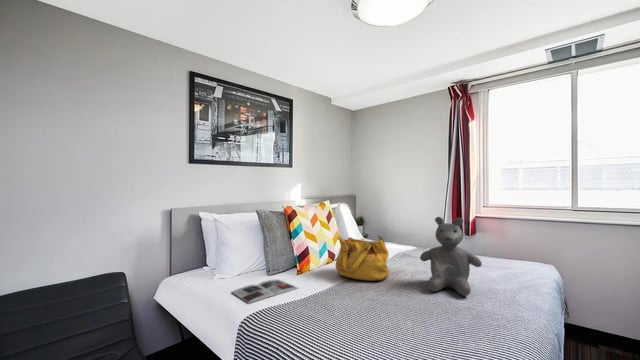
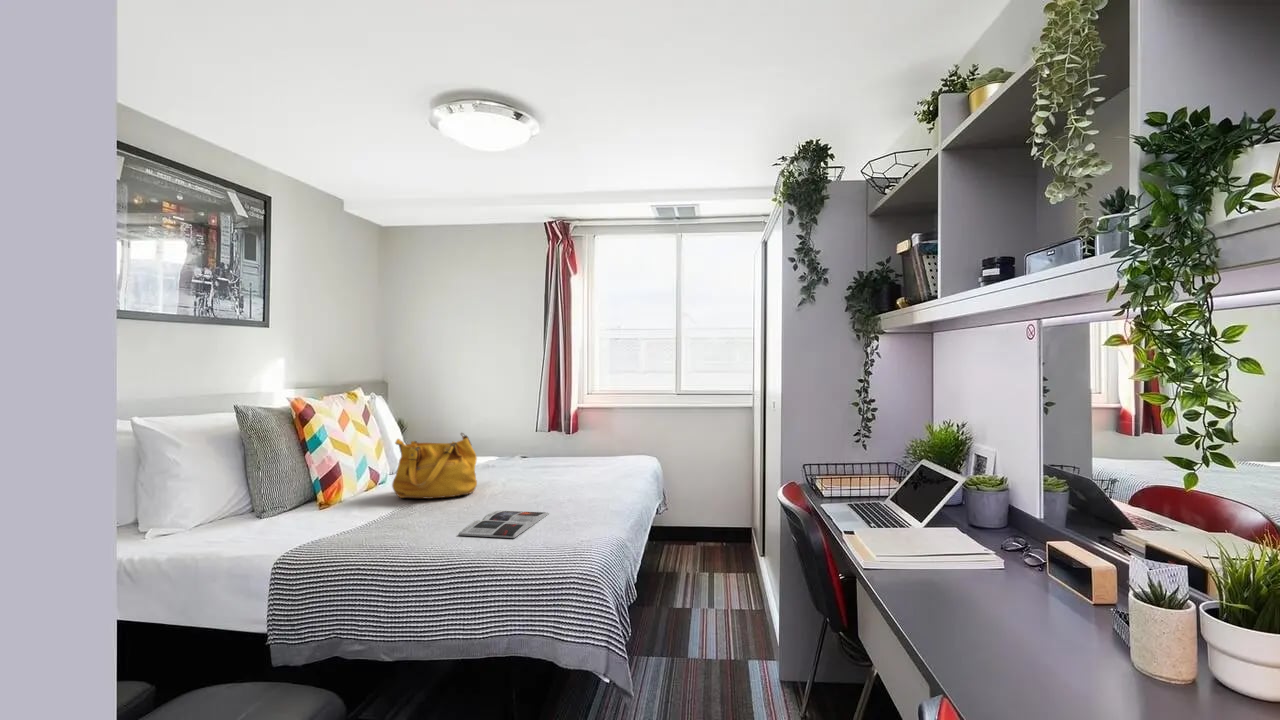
teddy bear: present [420,217,482,296] -> none [519,401,590,494]
magazine: present [232,279,297,303] -> present [458,510,549,538]

